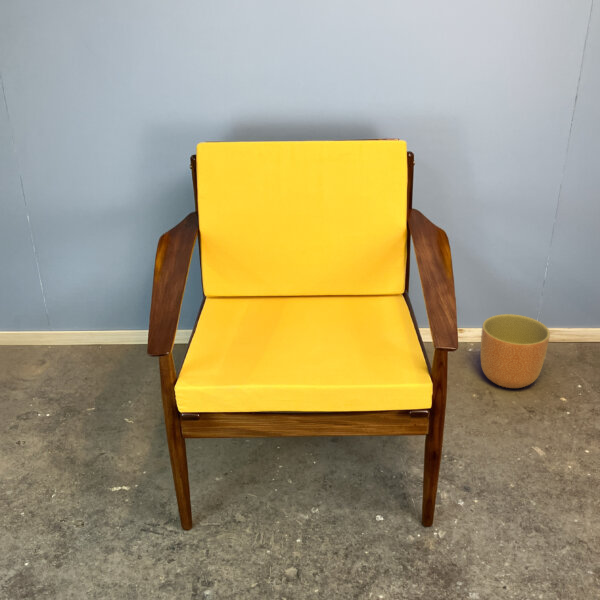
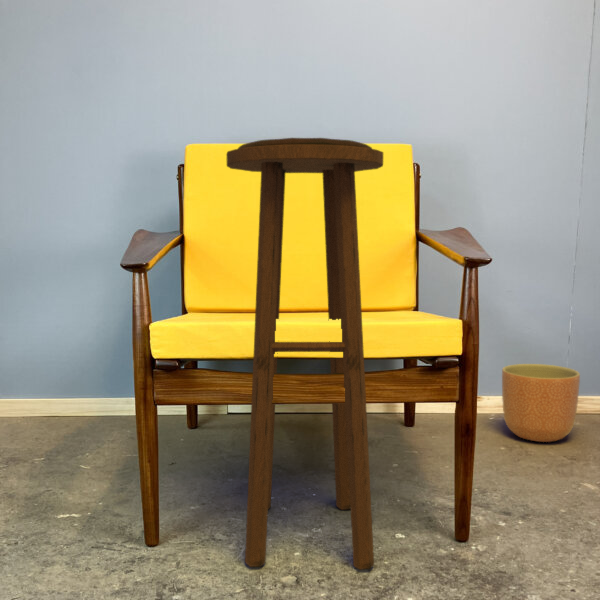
stool: none [228,223,371,563] -> present [226,138,383,570]

